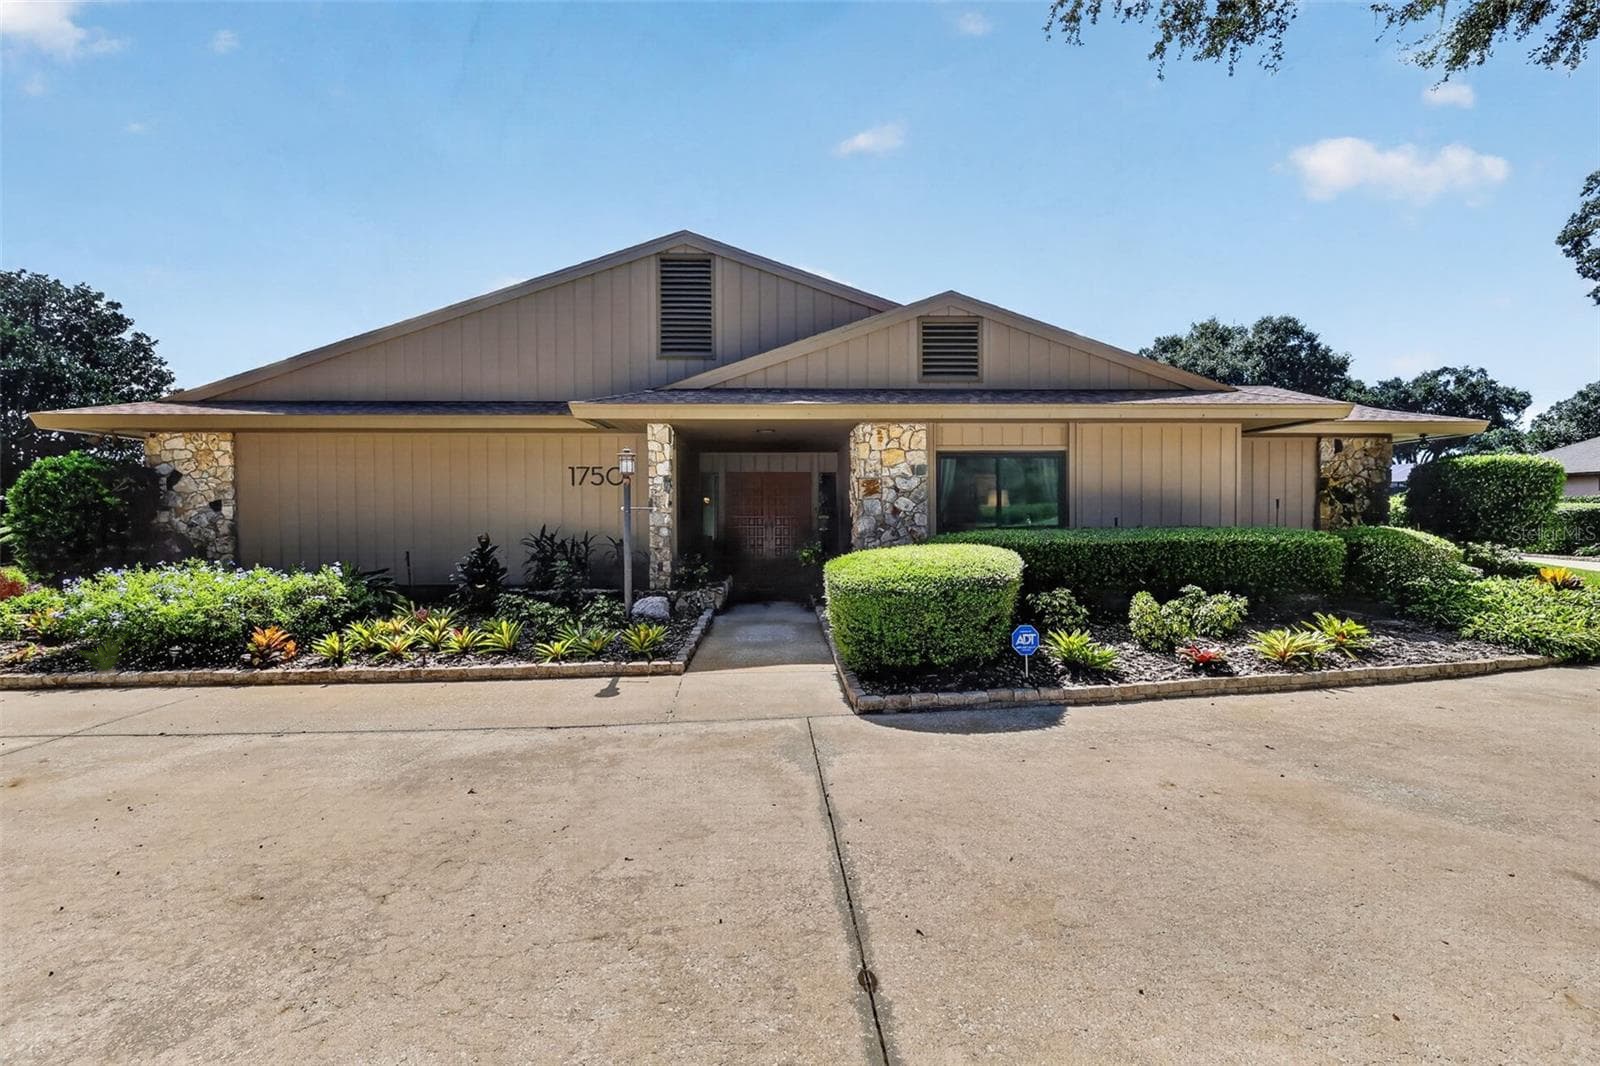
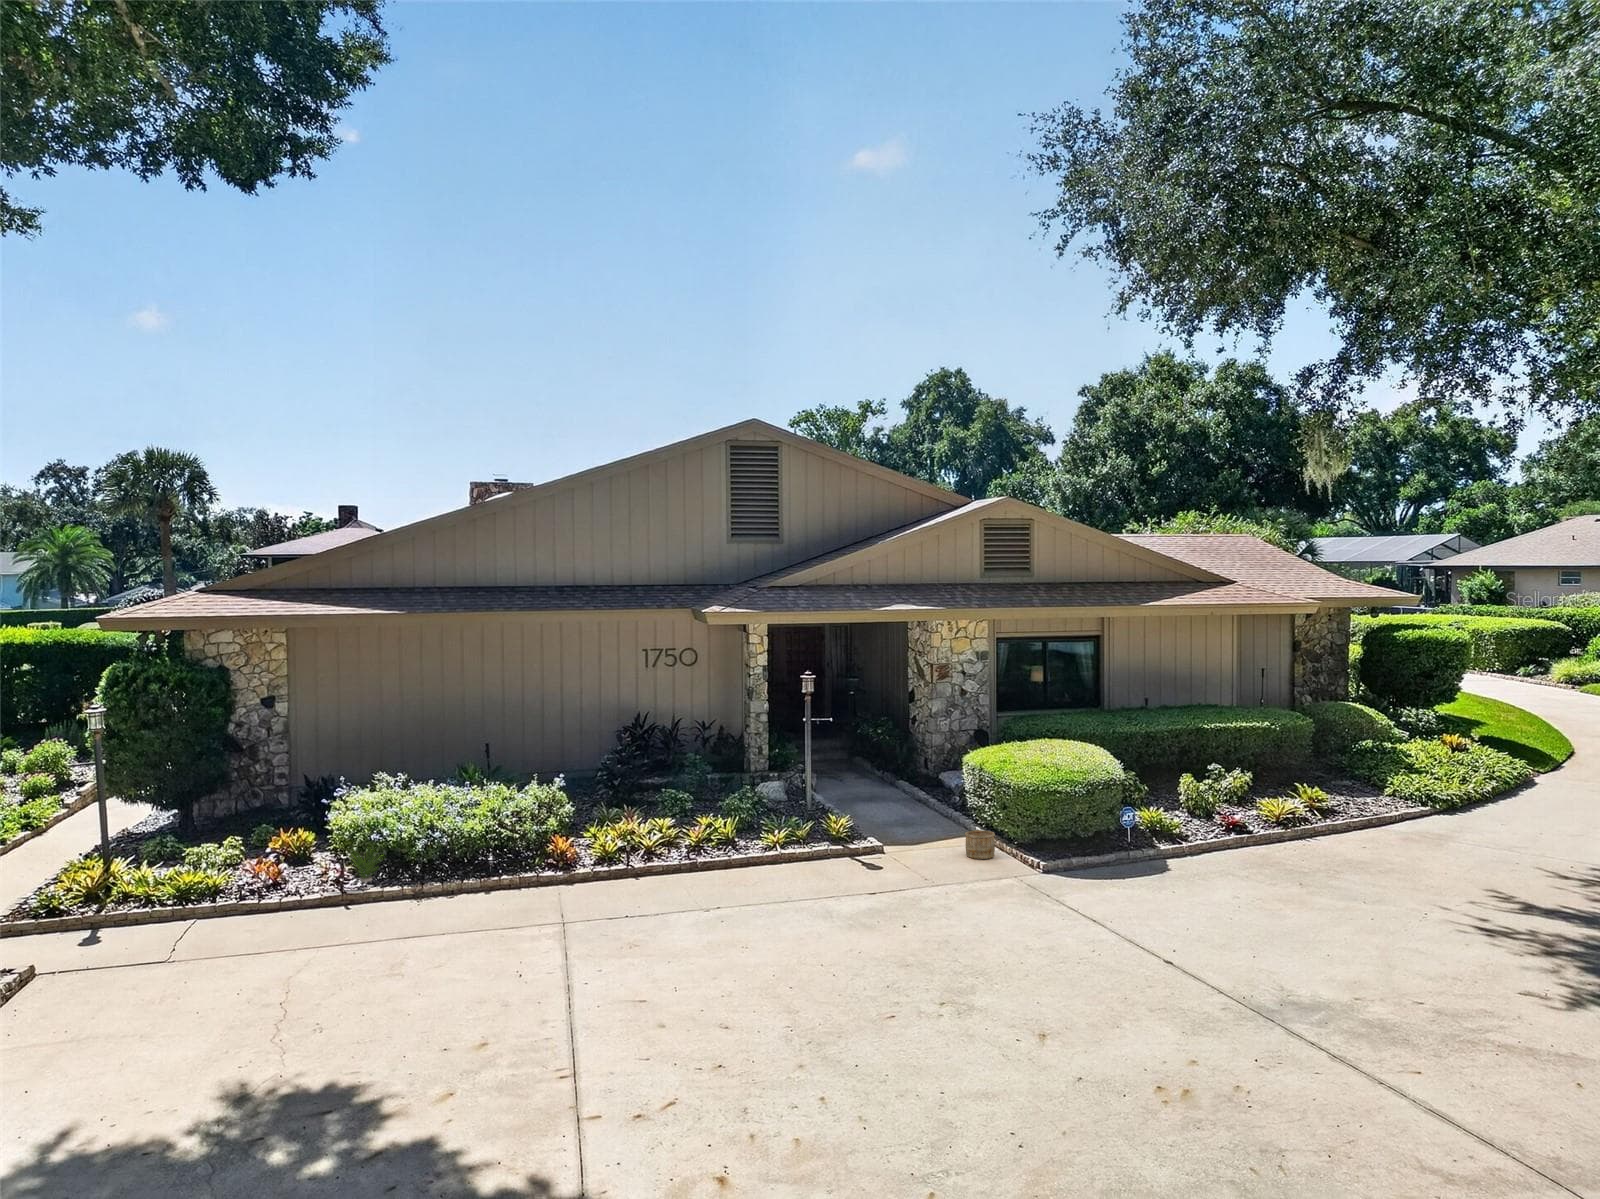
wooden bucket: none [800,652,840,689] -> present [965,830,995,859]

